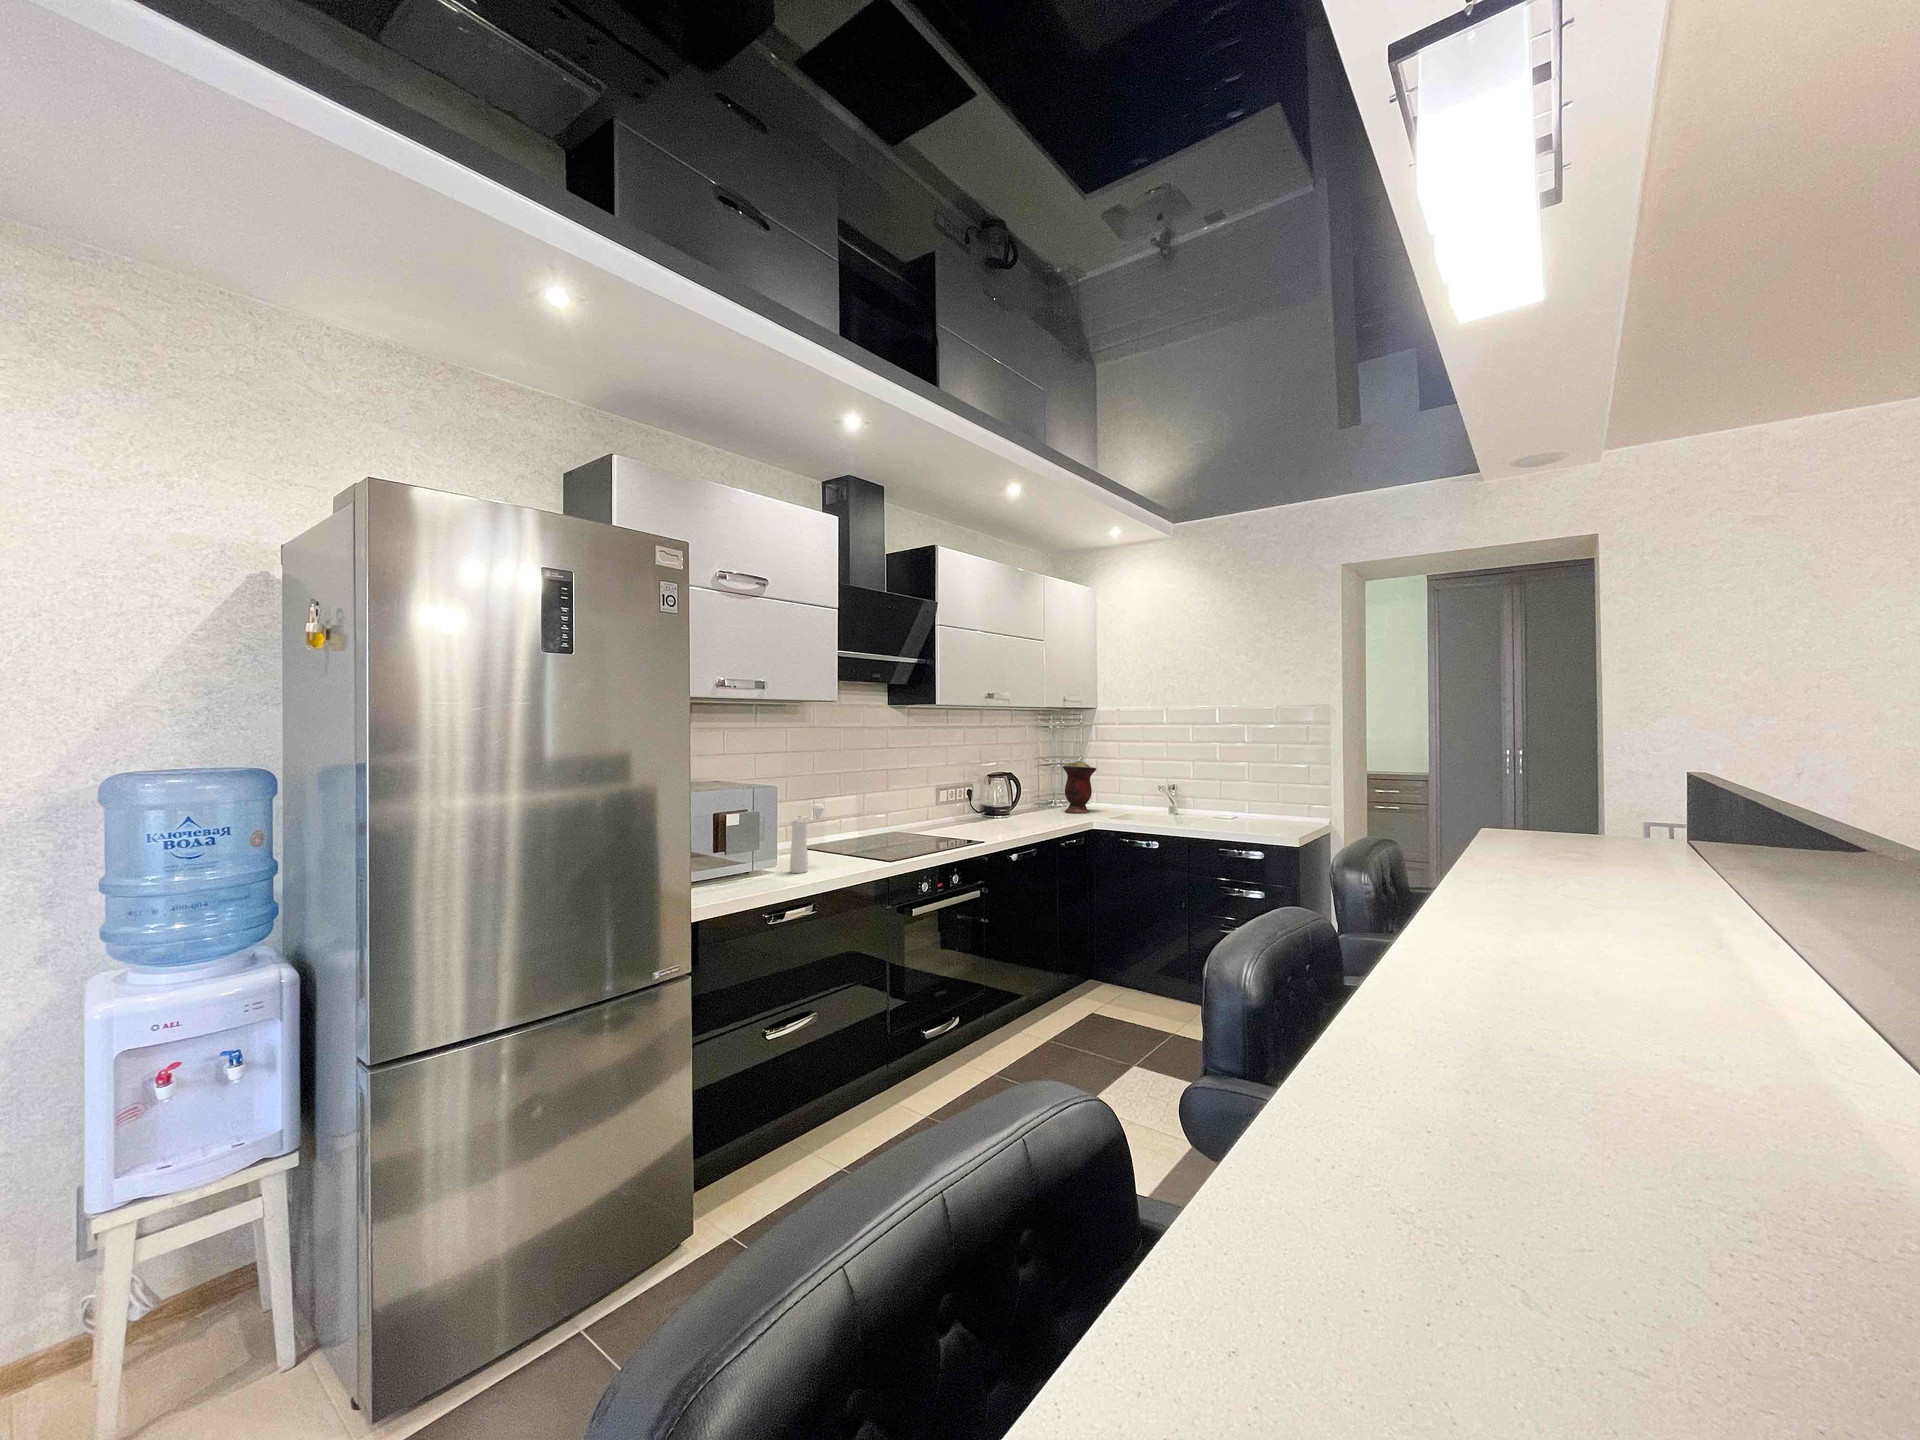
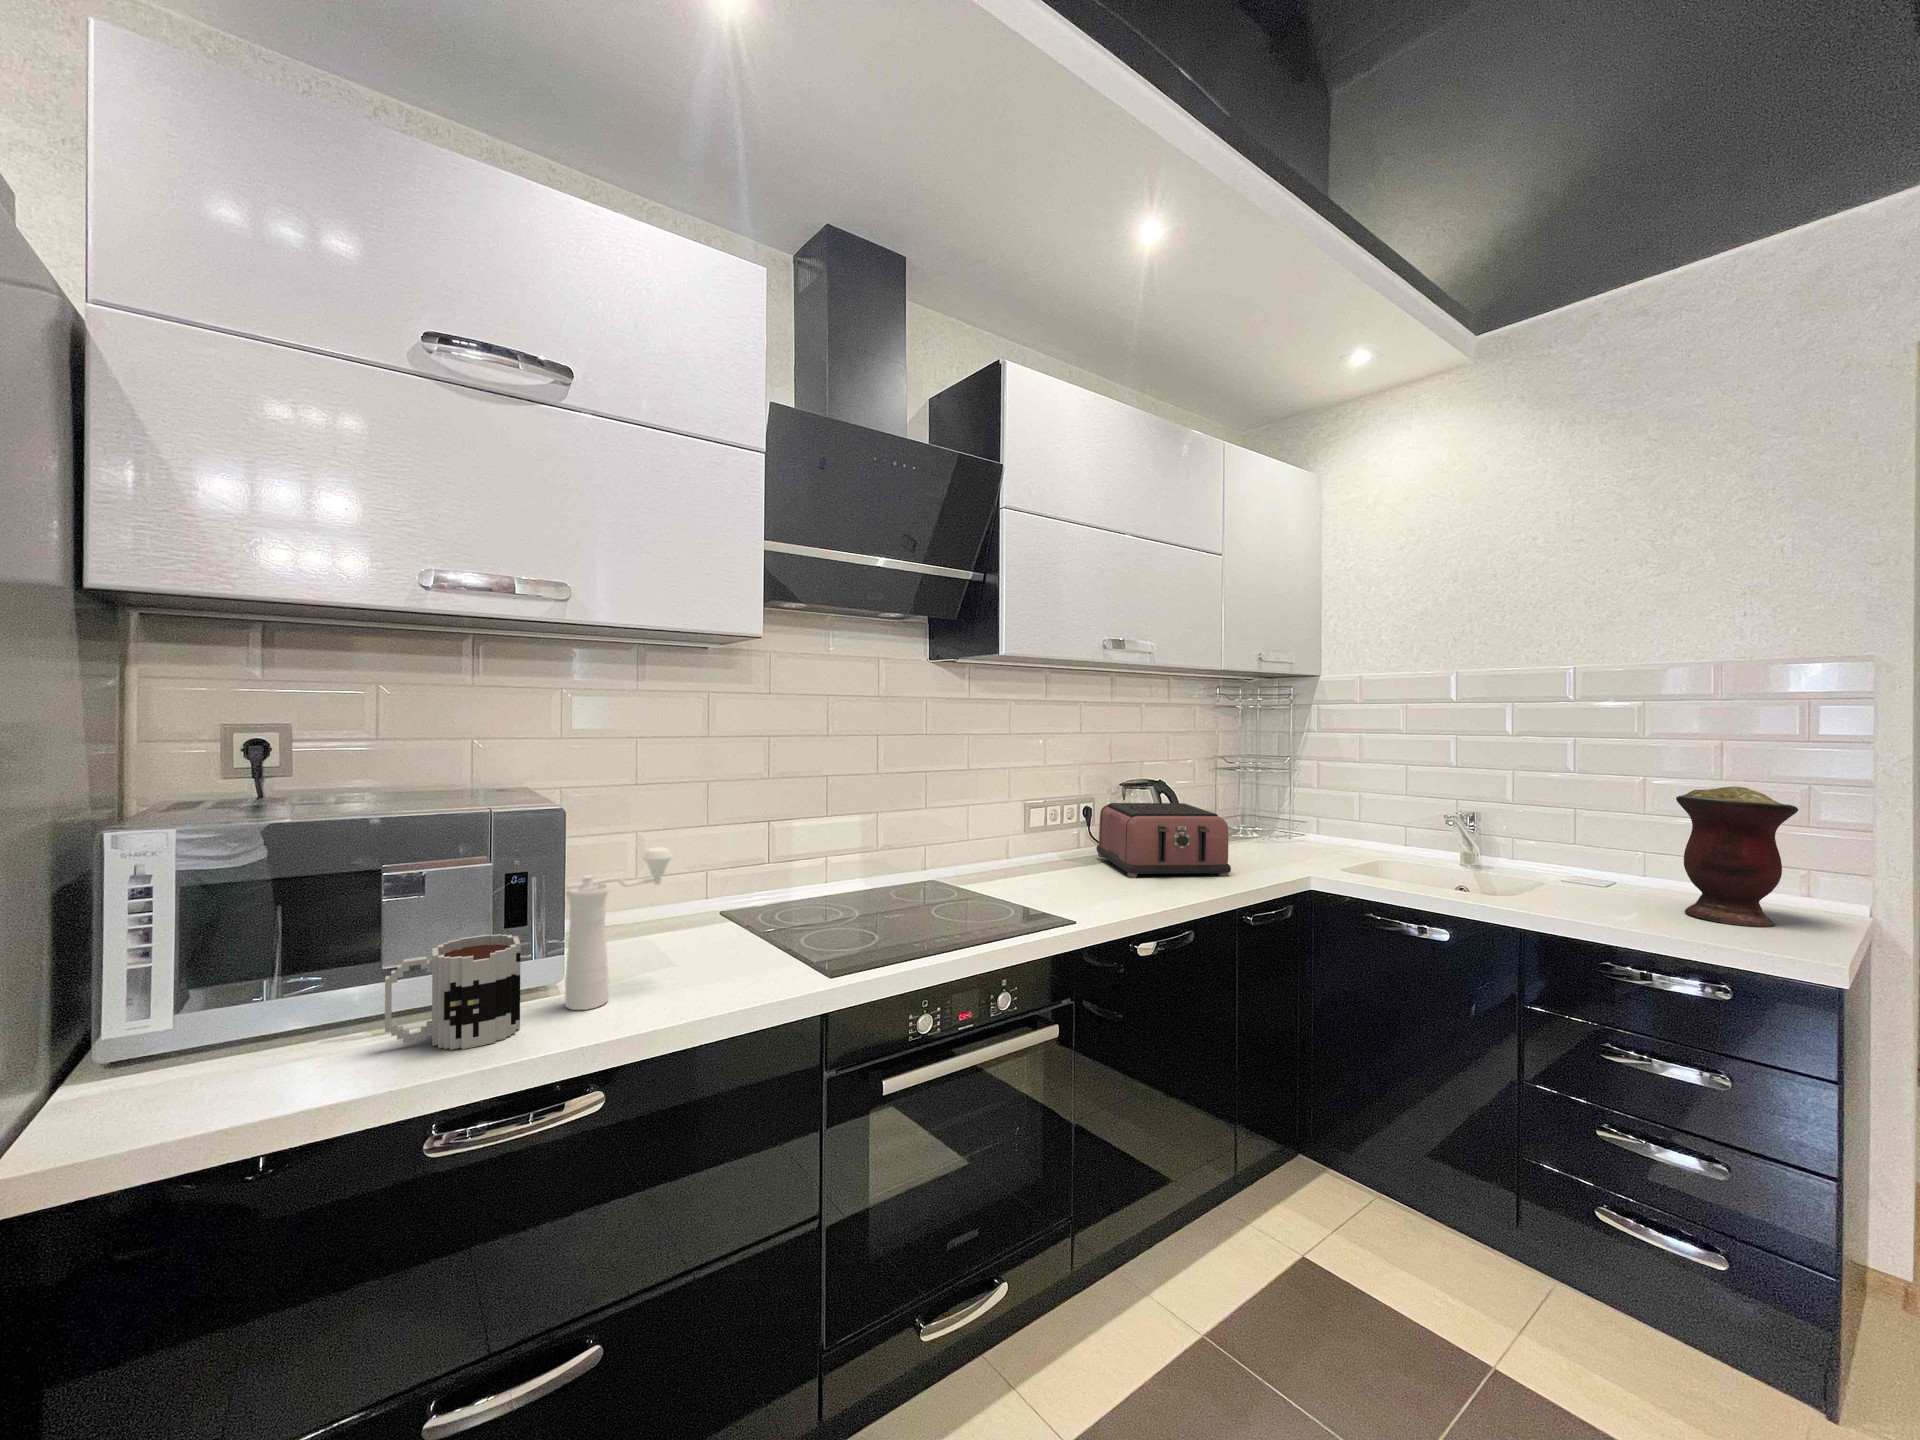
vase: present [1063,761,1096,813] -> present [1676,786,1798,927]
toaster: none [975,786,1052,827] -> present [1097,803,1231,878]
mug: none [743,840,788,882] -> present [385,934,521,1050]

